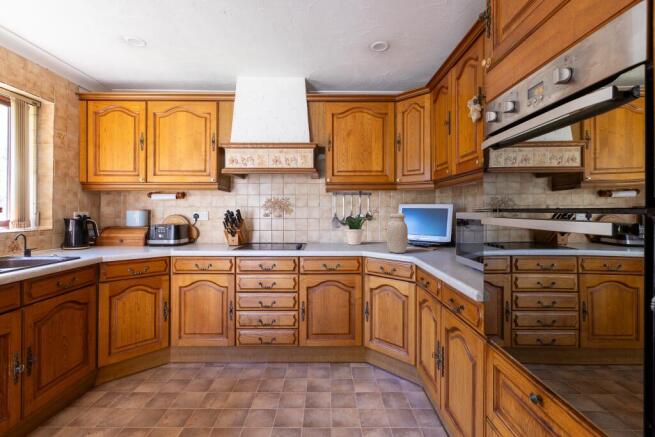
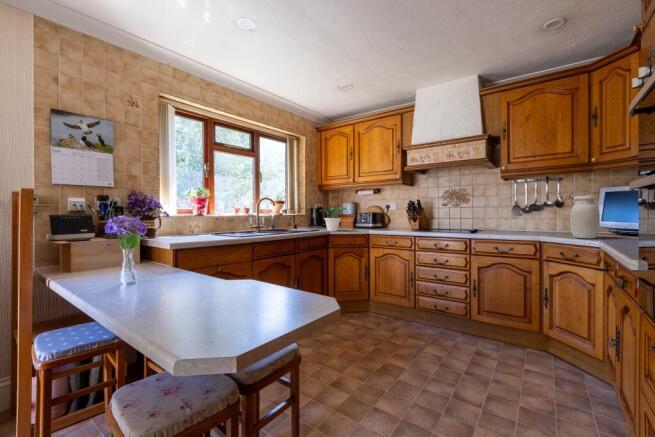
potted plant: present [341,217,374,245] -> present [320,208,347,231]

